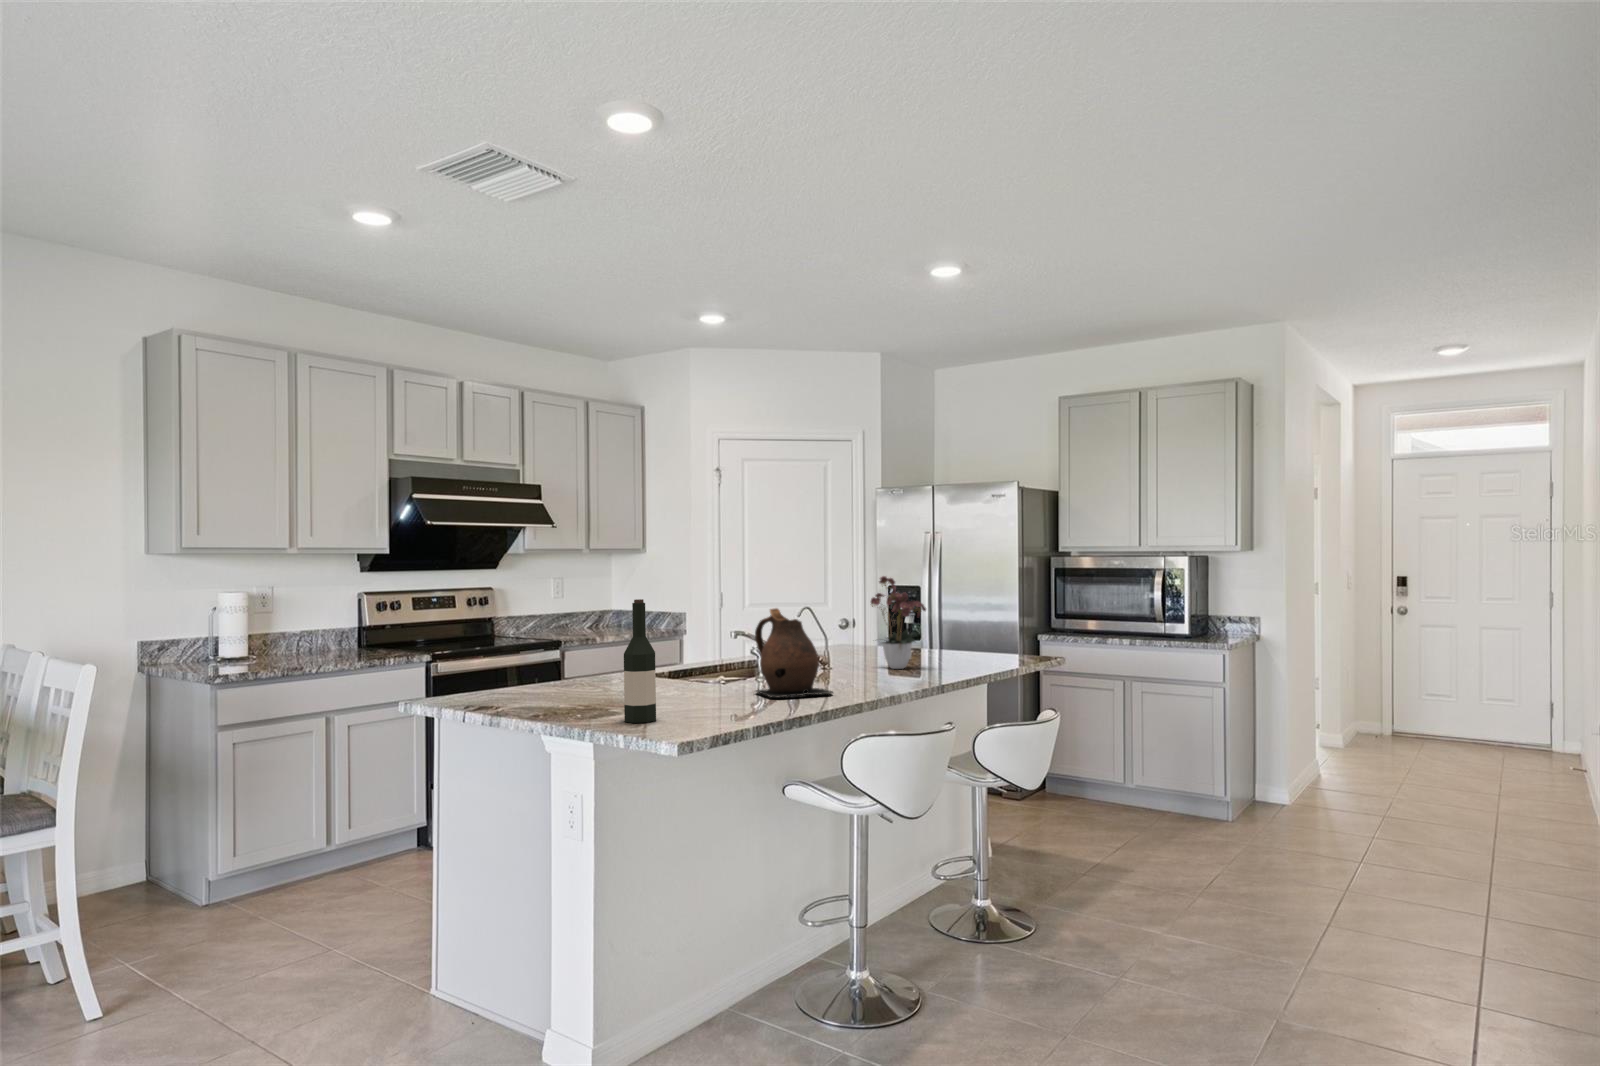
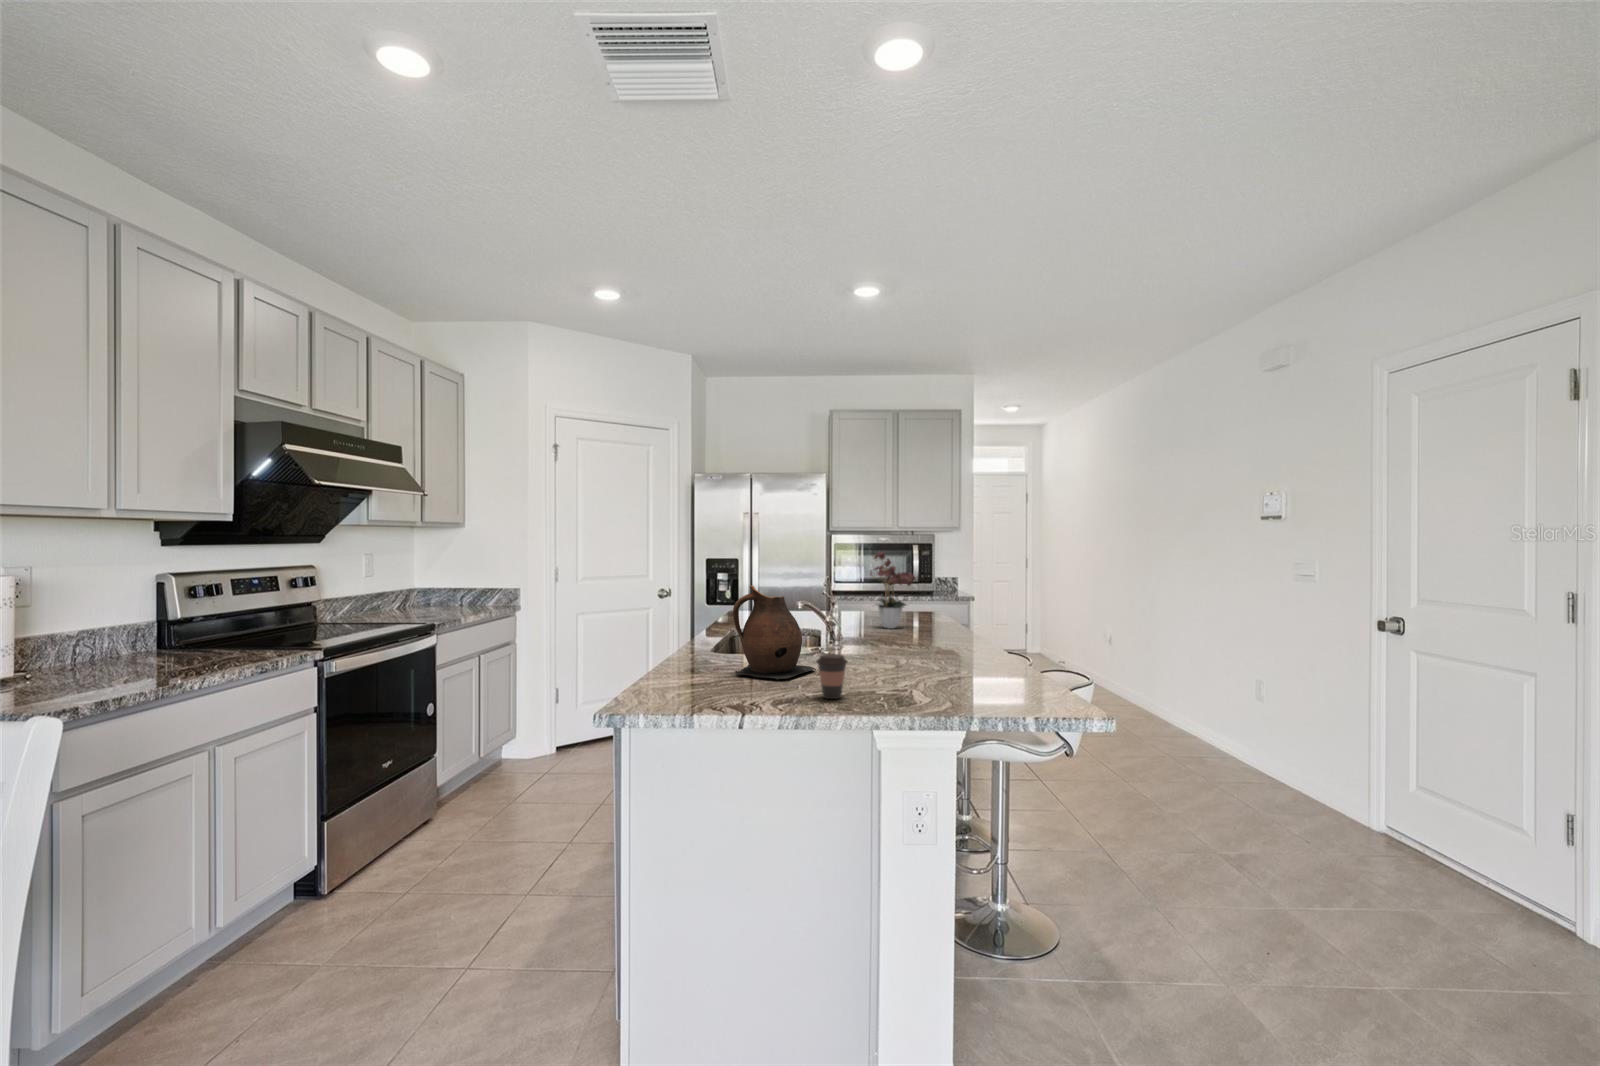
wine bottle: present [624,599,656,723] -> none [982,573,1017,698]
ceramic pitcher: present [755,608,833,698] -> present [733,586,816,680]
coffee cup: none [510,670,539,709] -> present [816,654,848,699]

